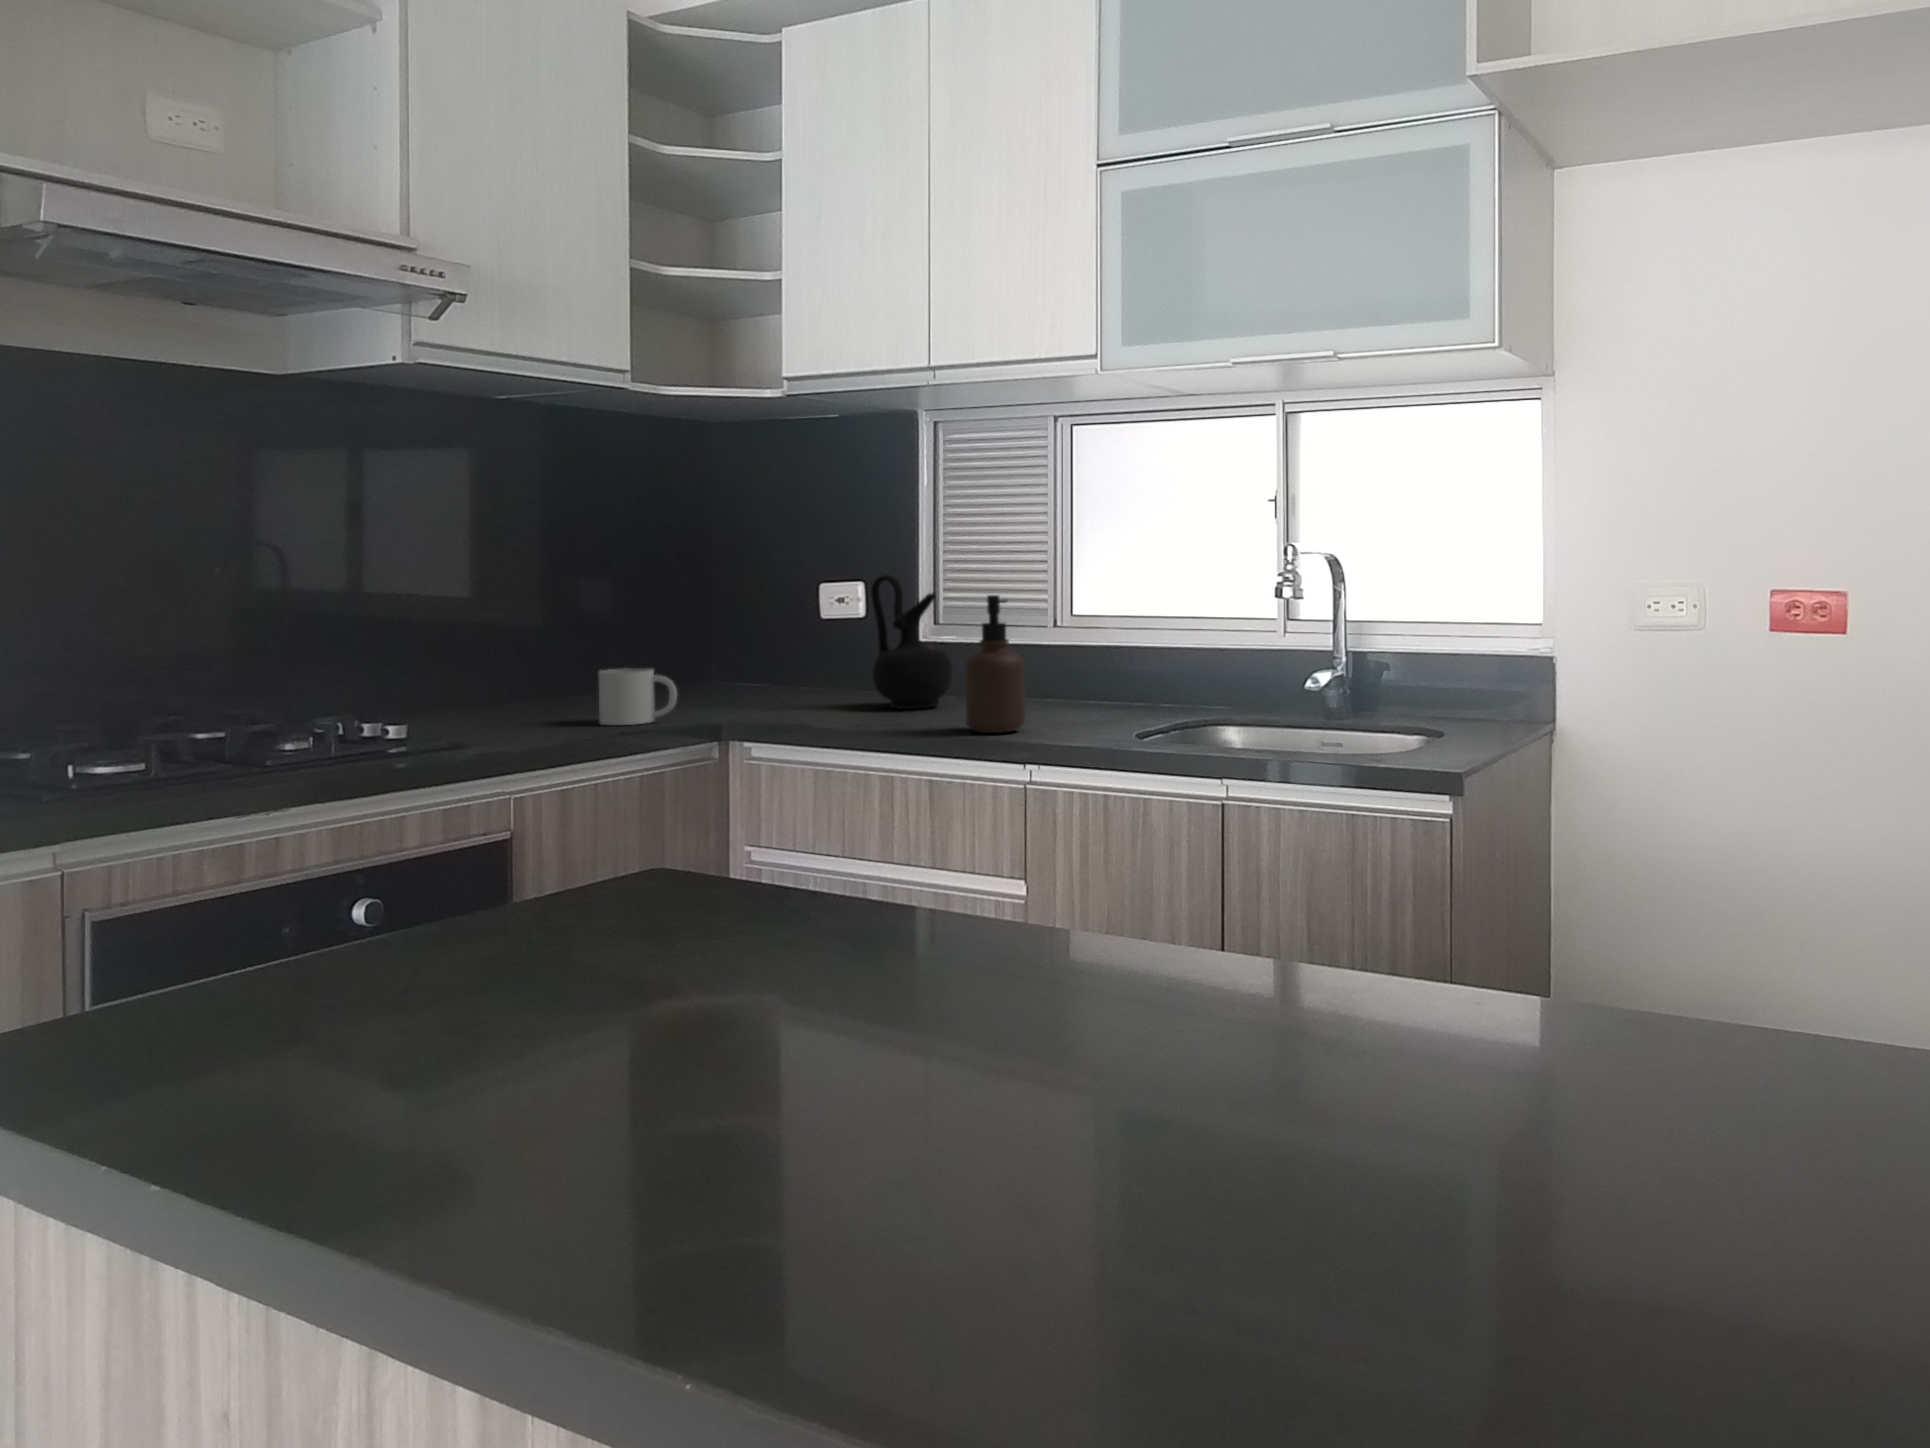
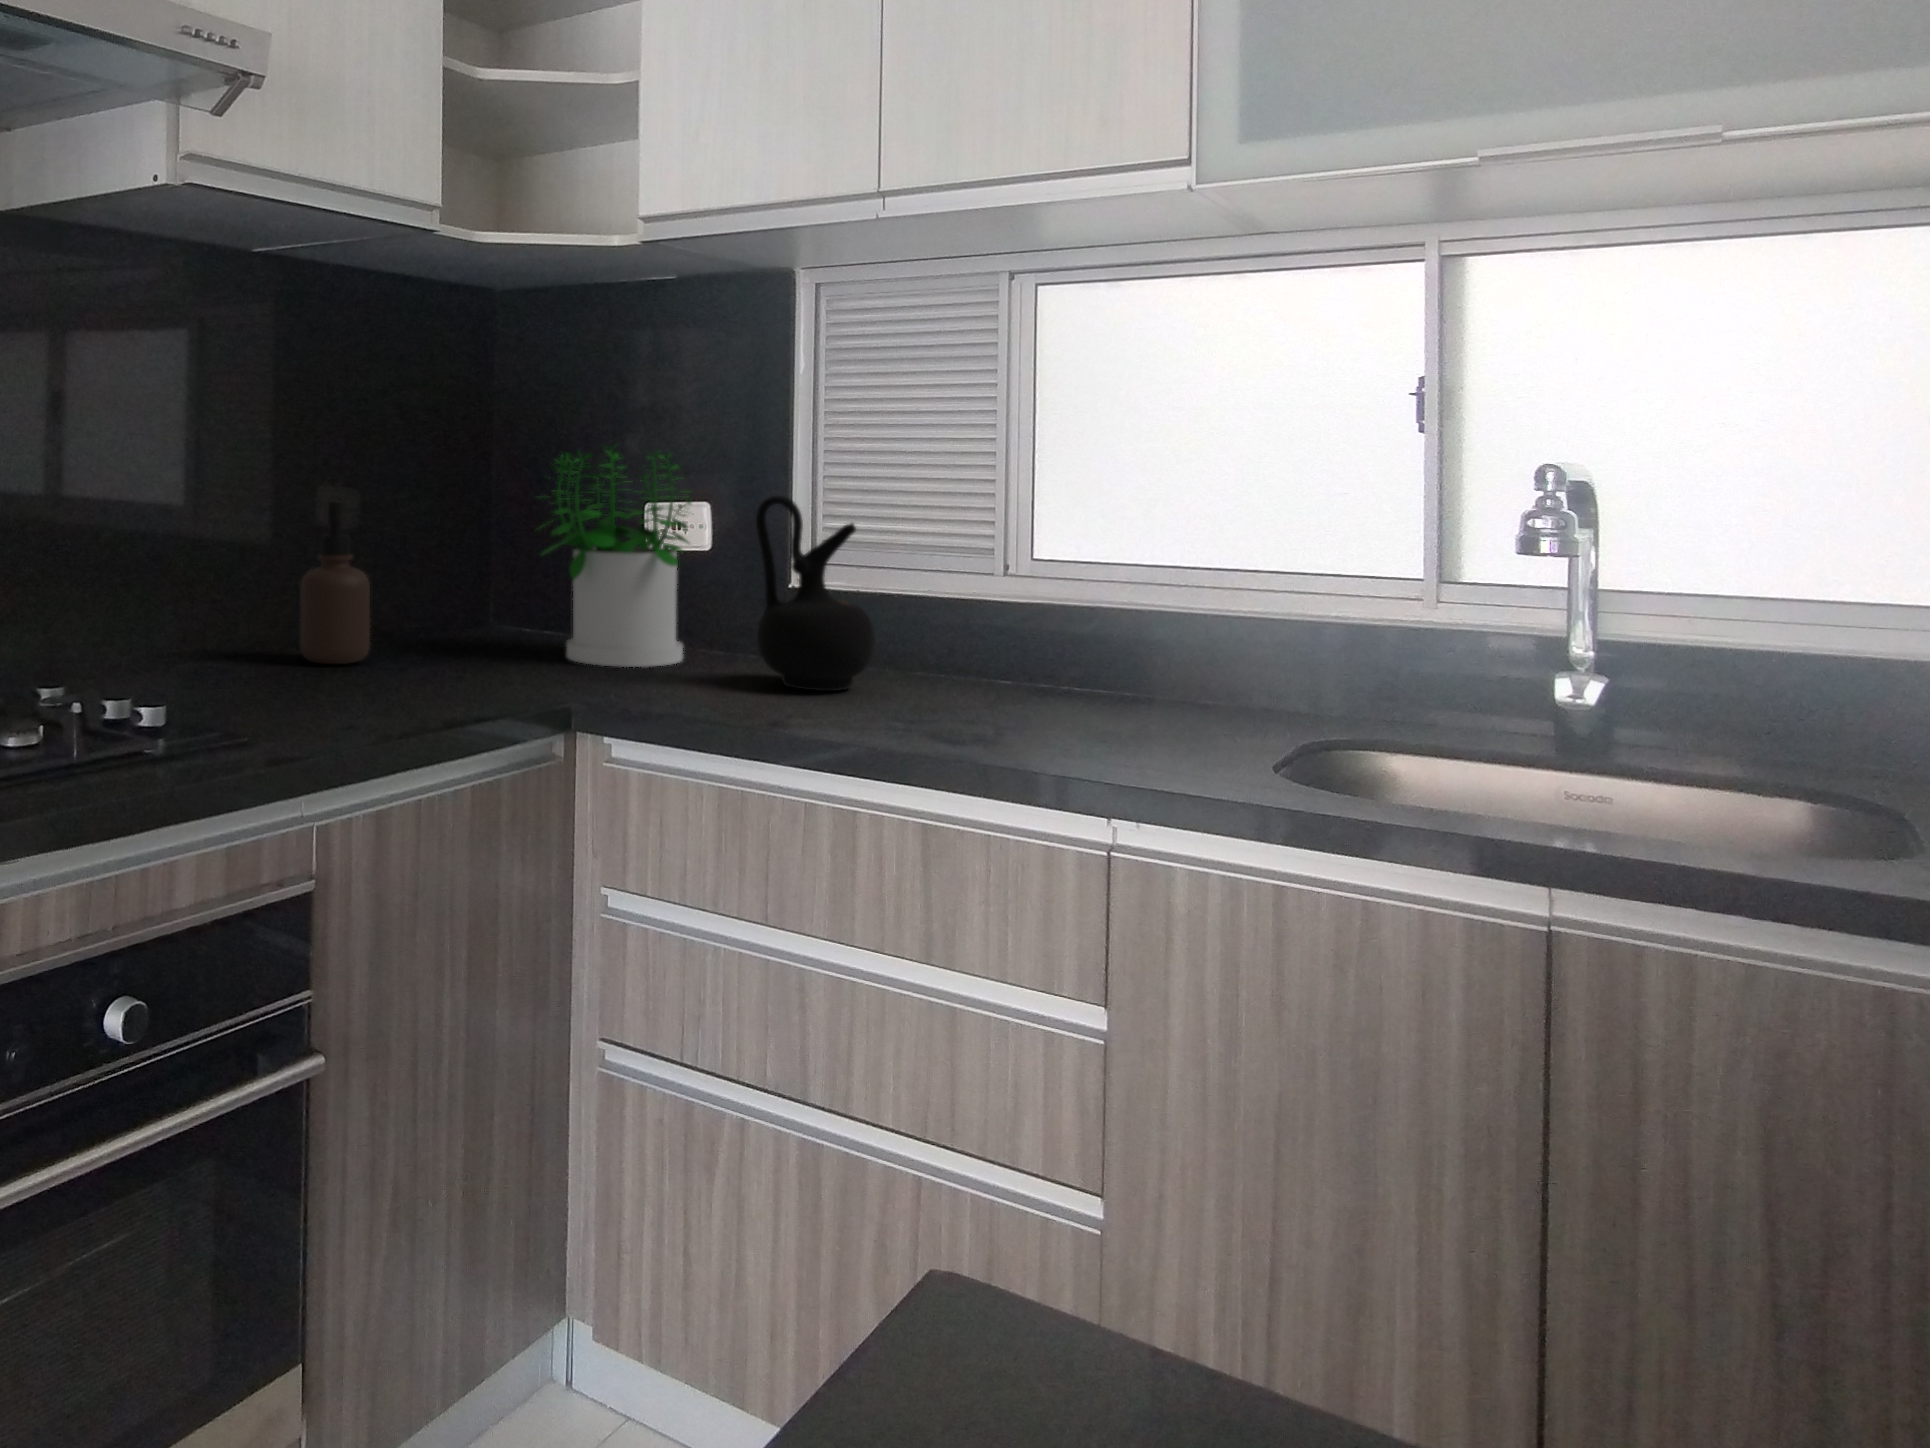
potted plant: none [723,541,849,702] -> present [542,447,691,667]
soap dispenser: present [965,595,1025,733] -> present [300,502,370,664]
mug: present [599,668,677,725] -> none [402,620,508,705]

